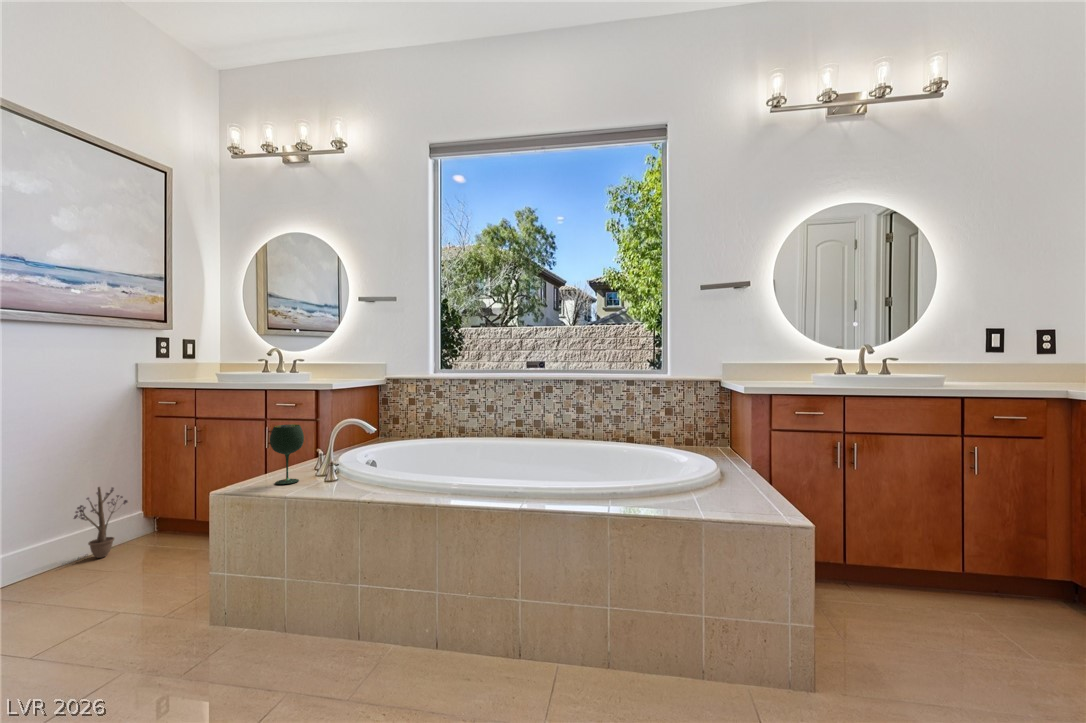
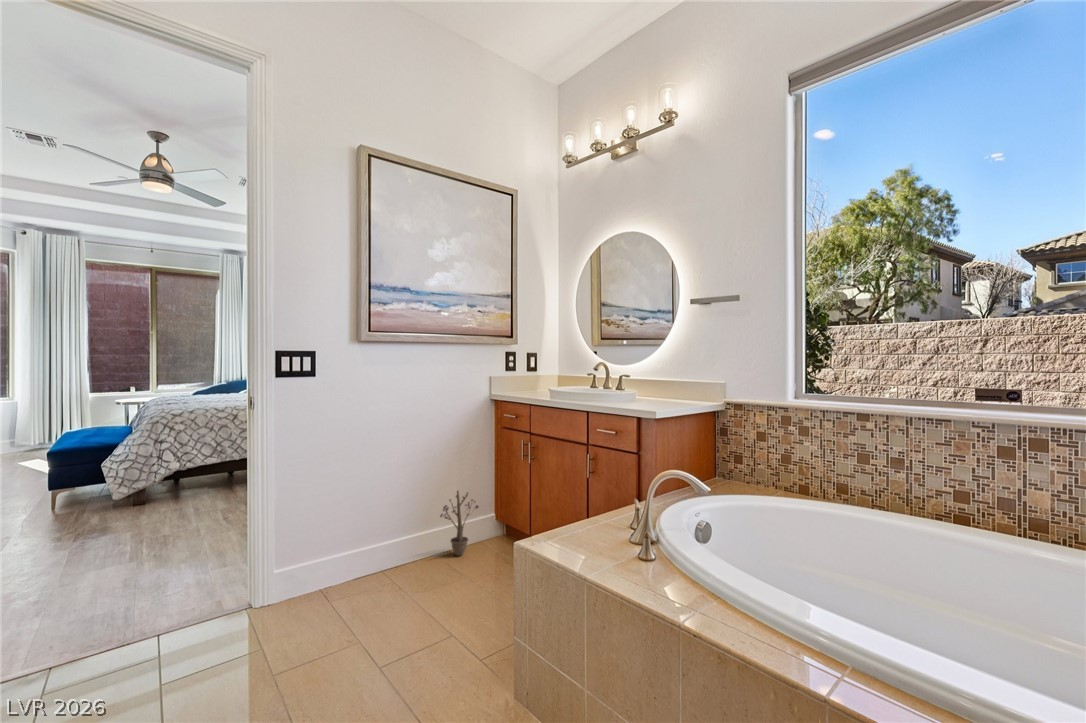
wine glass: present [270,424,304,484] -> none [571,472,610,554]

